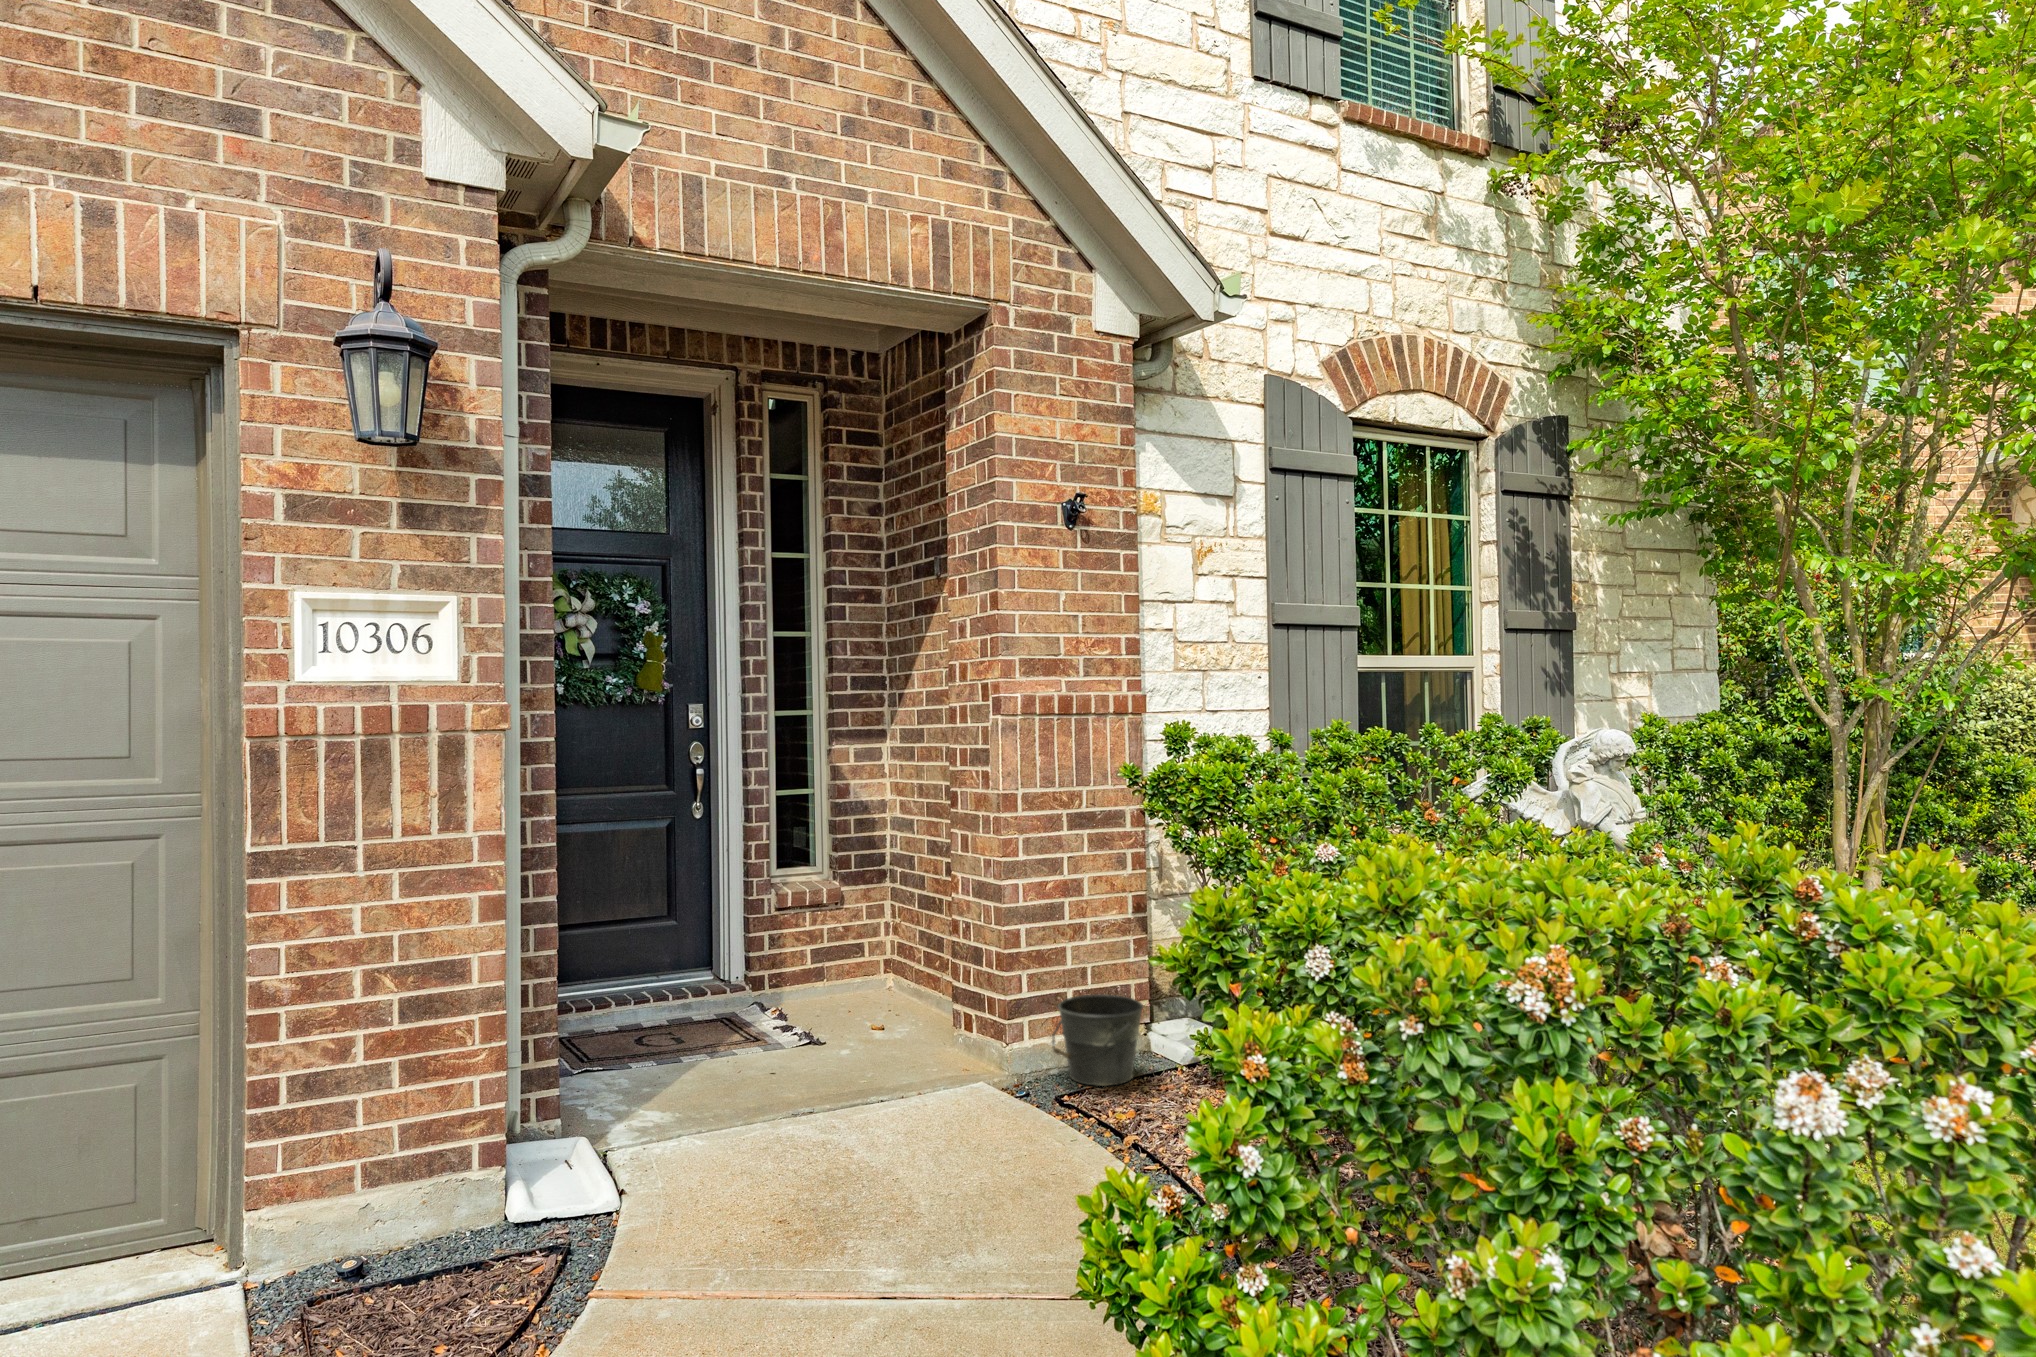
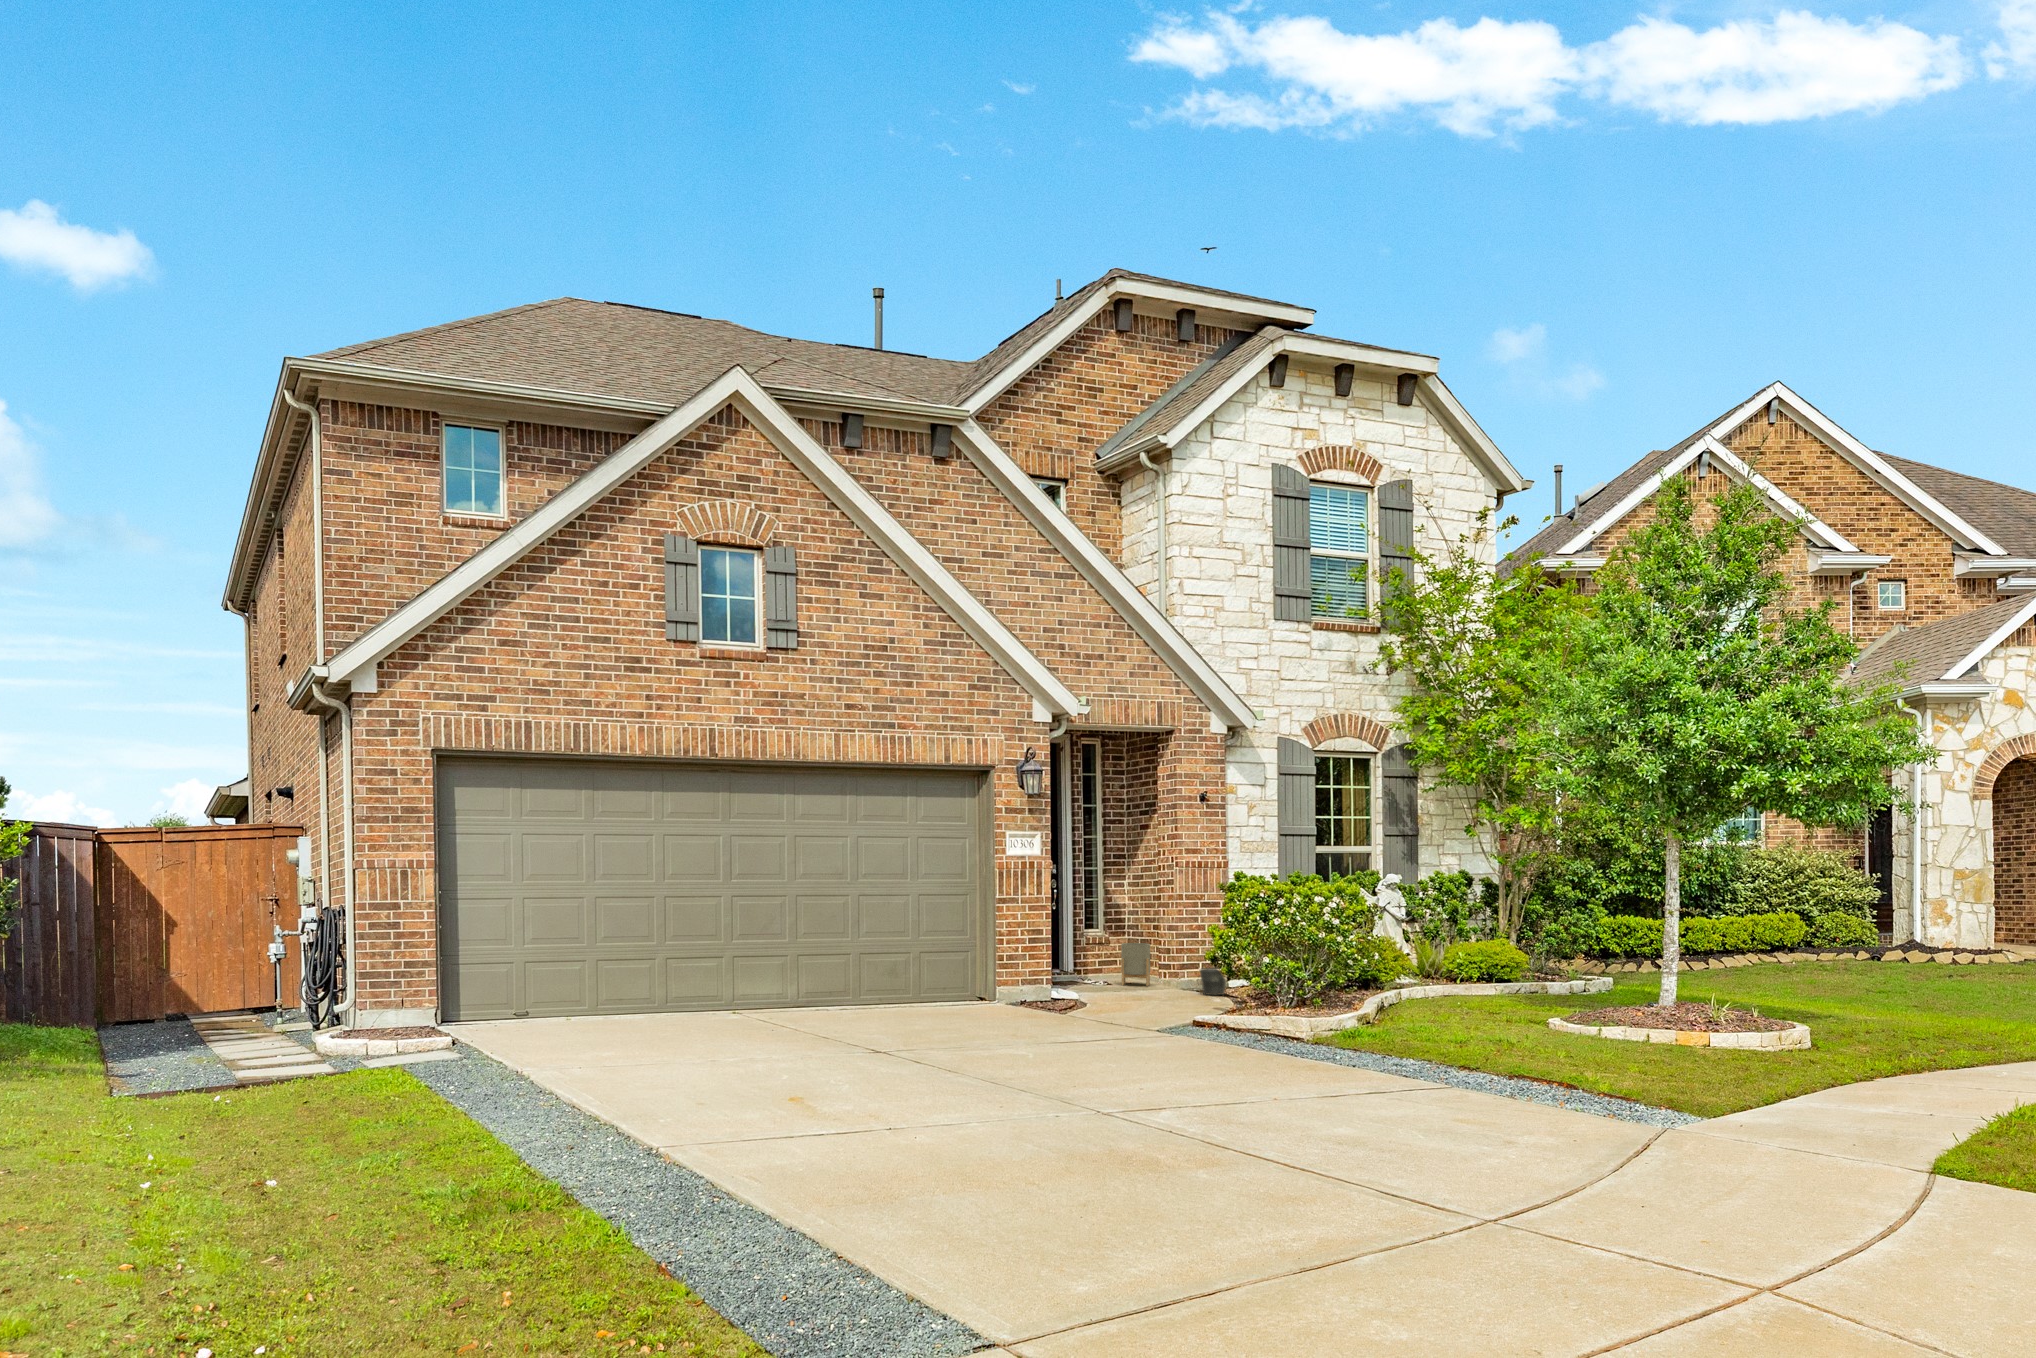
planter: none [849,912,935,1039] -> present [1121,943,1150,986]

